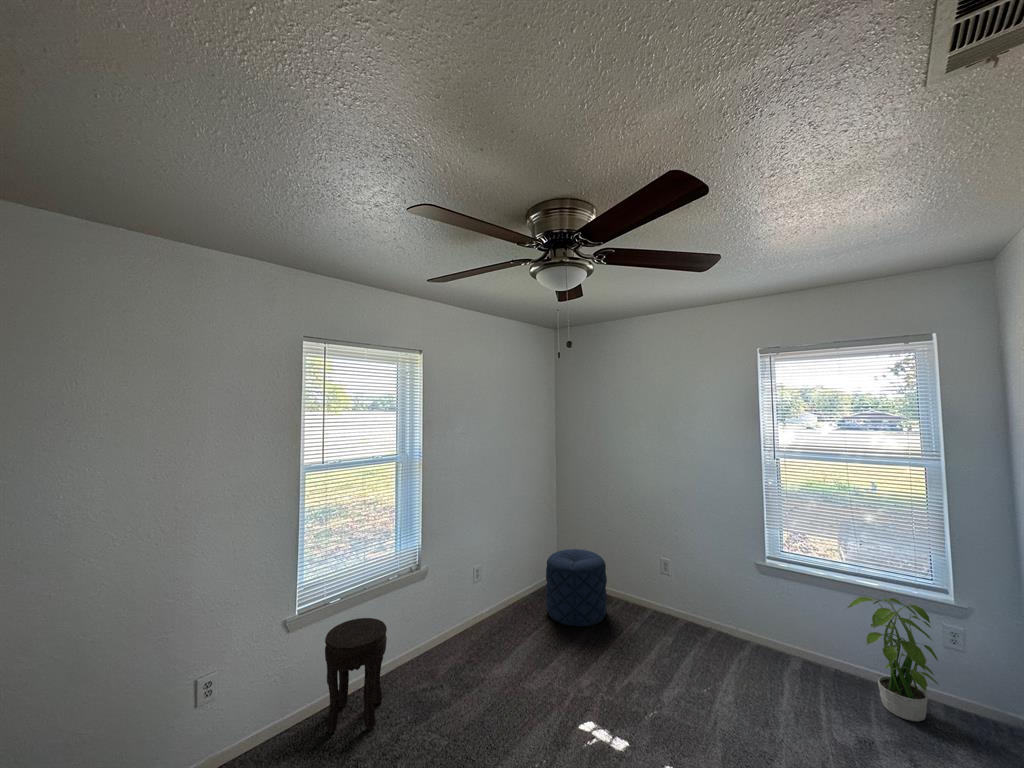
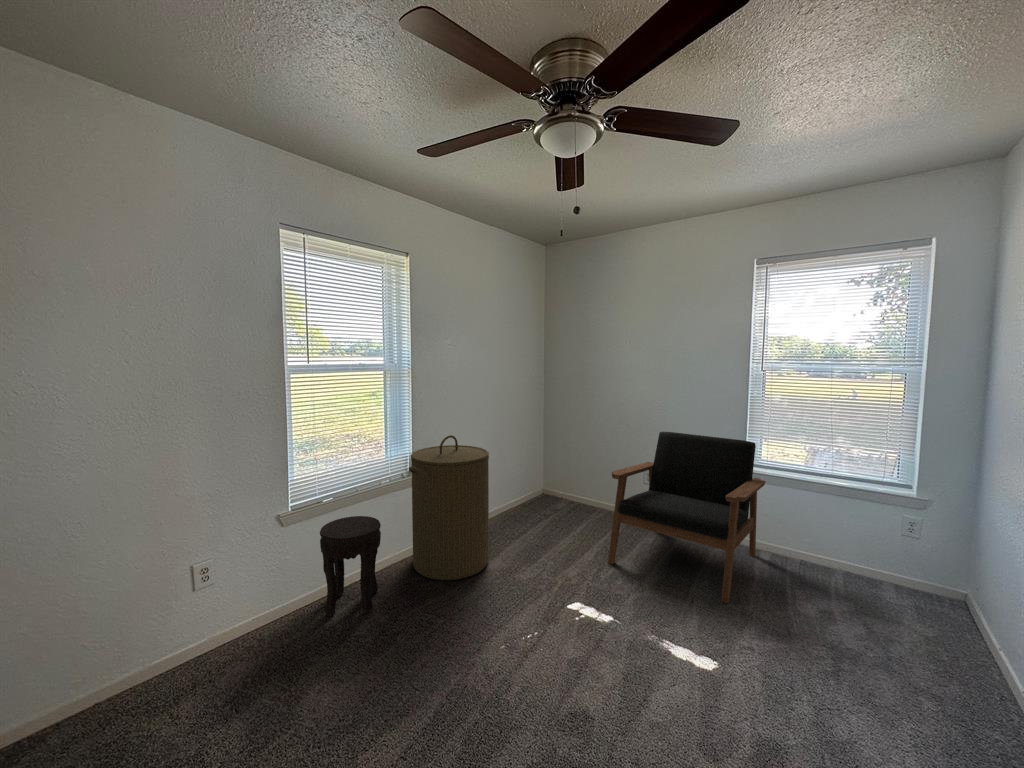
armchair: none [624,519,788,726] -> present [608,432,766,603]
laundry hamper: none [417,529,499,688] -> present [409,435,489,580]
pouf: present [546,549,607,627] -> none [533,463,591,532]
potted plant: present [847,597,938,721] -> none [818,488,897,598]

